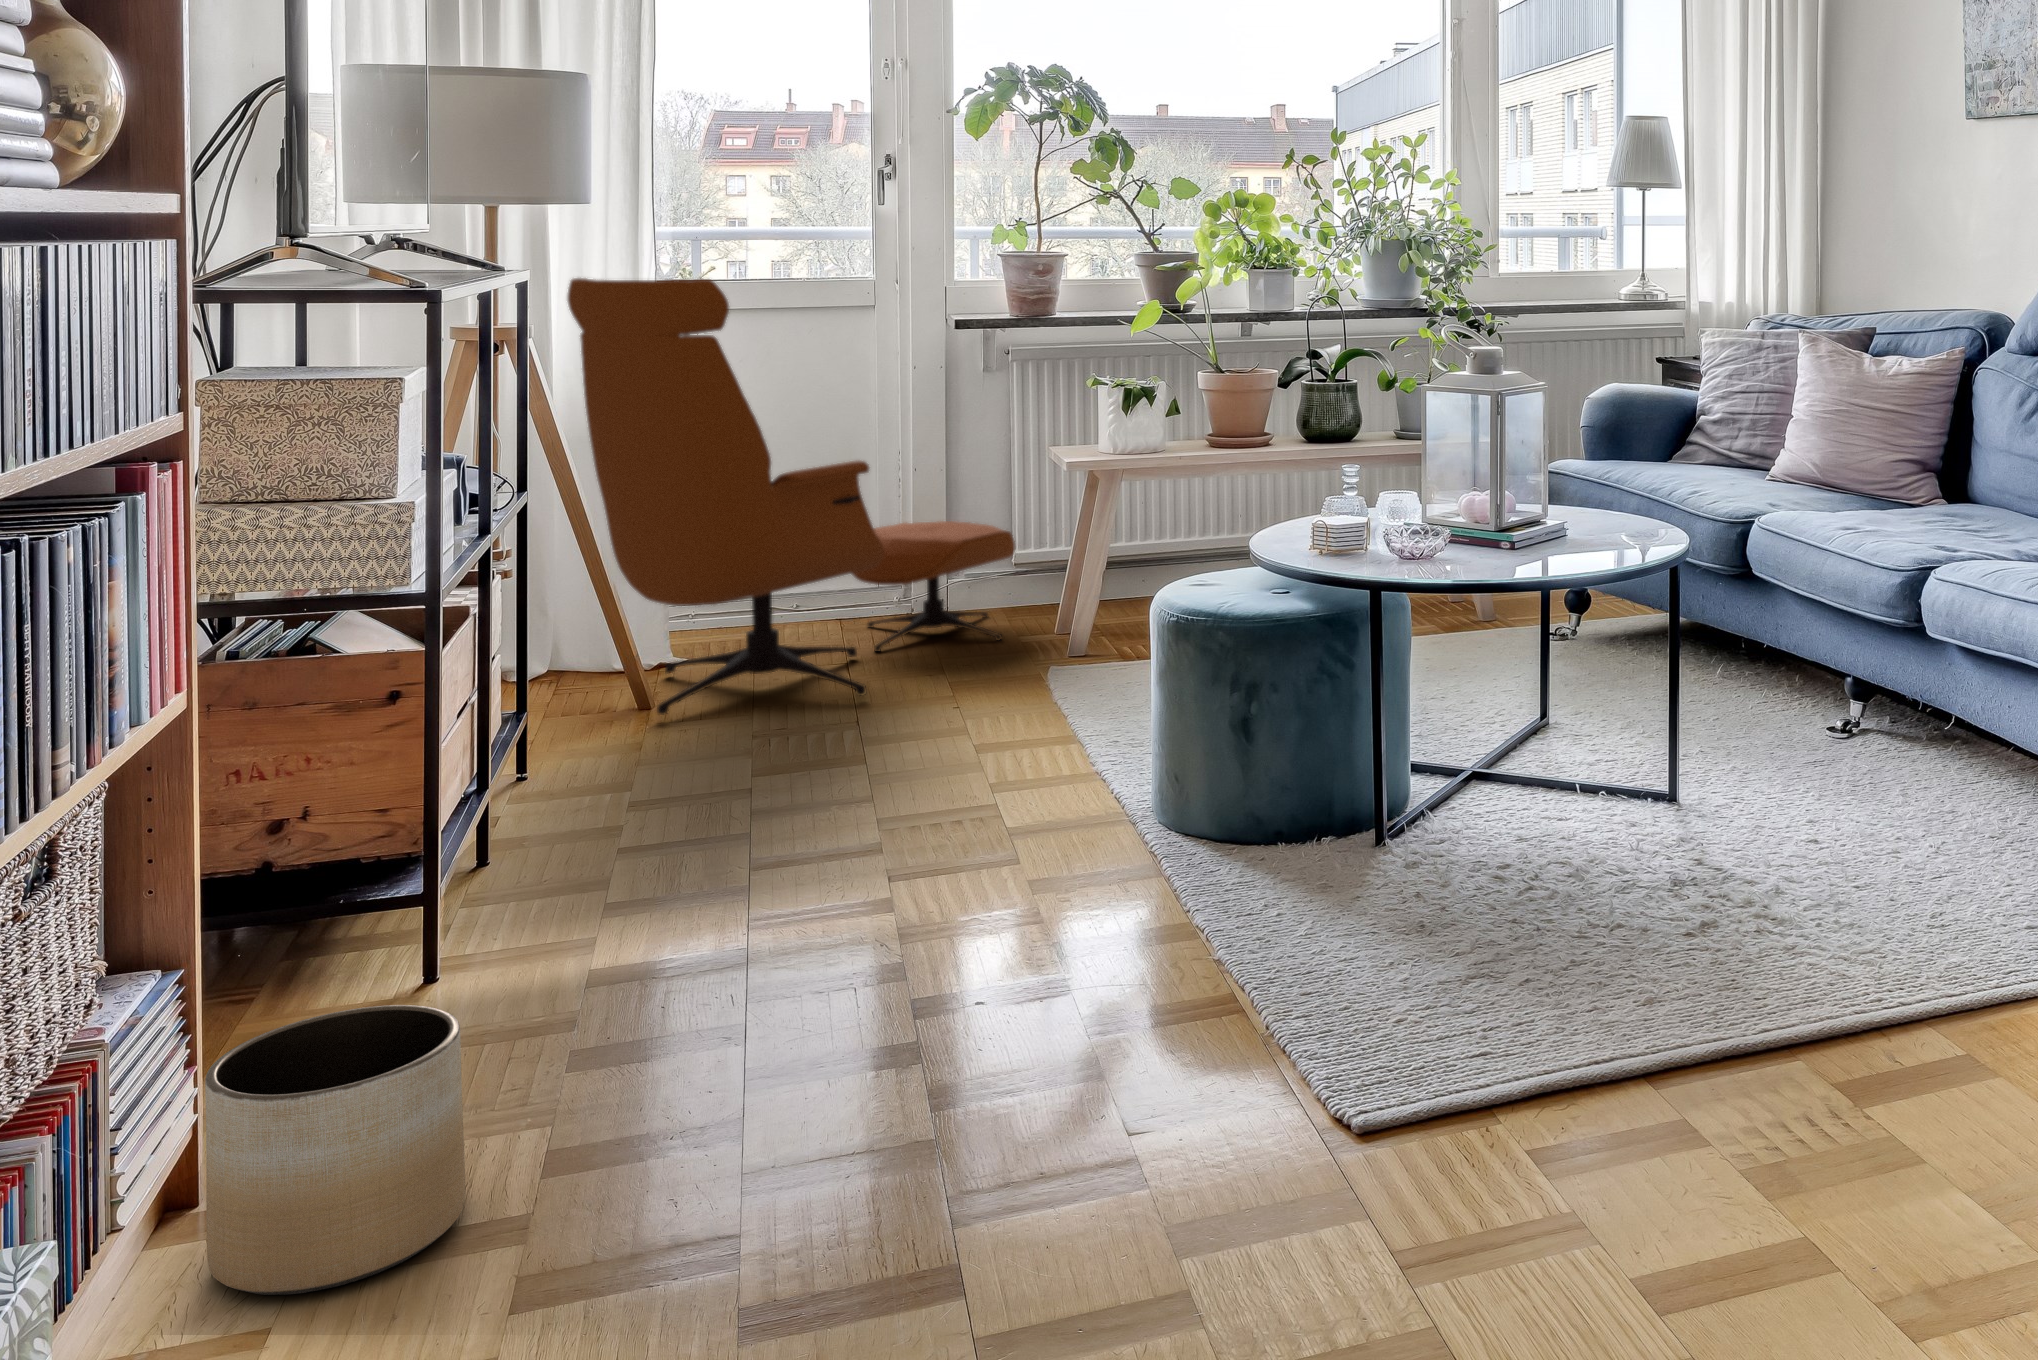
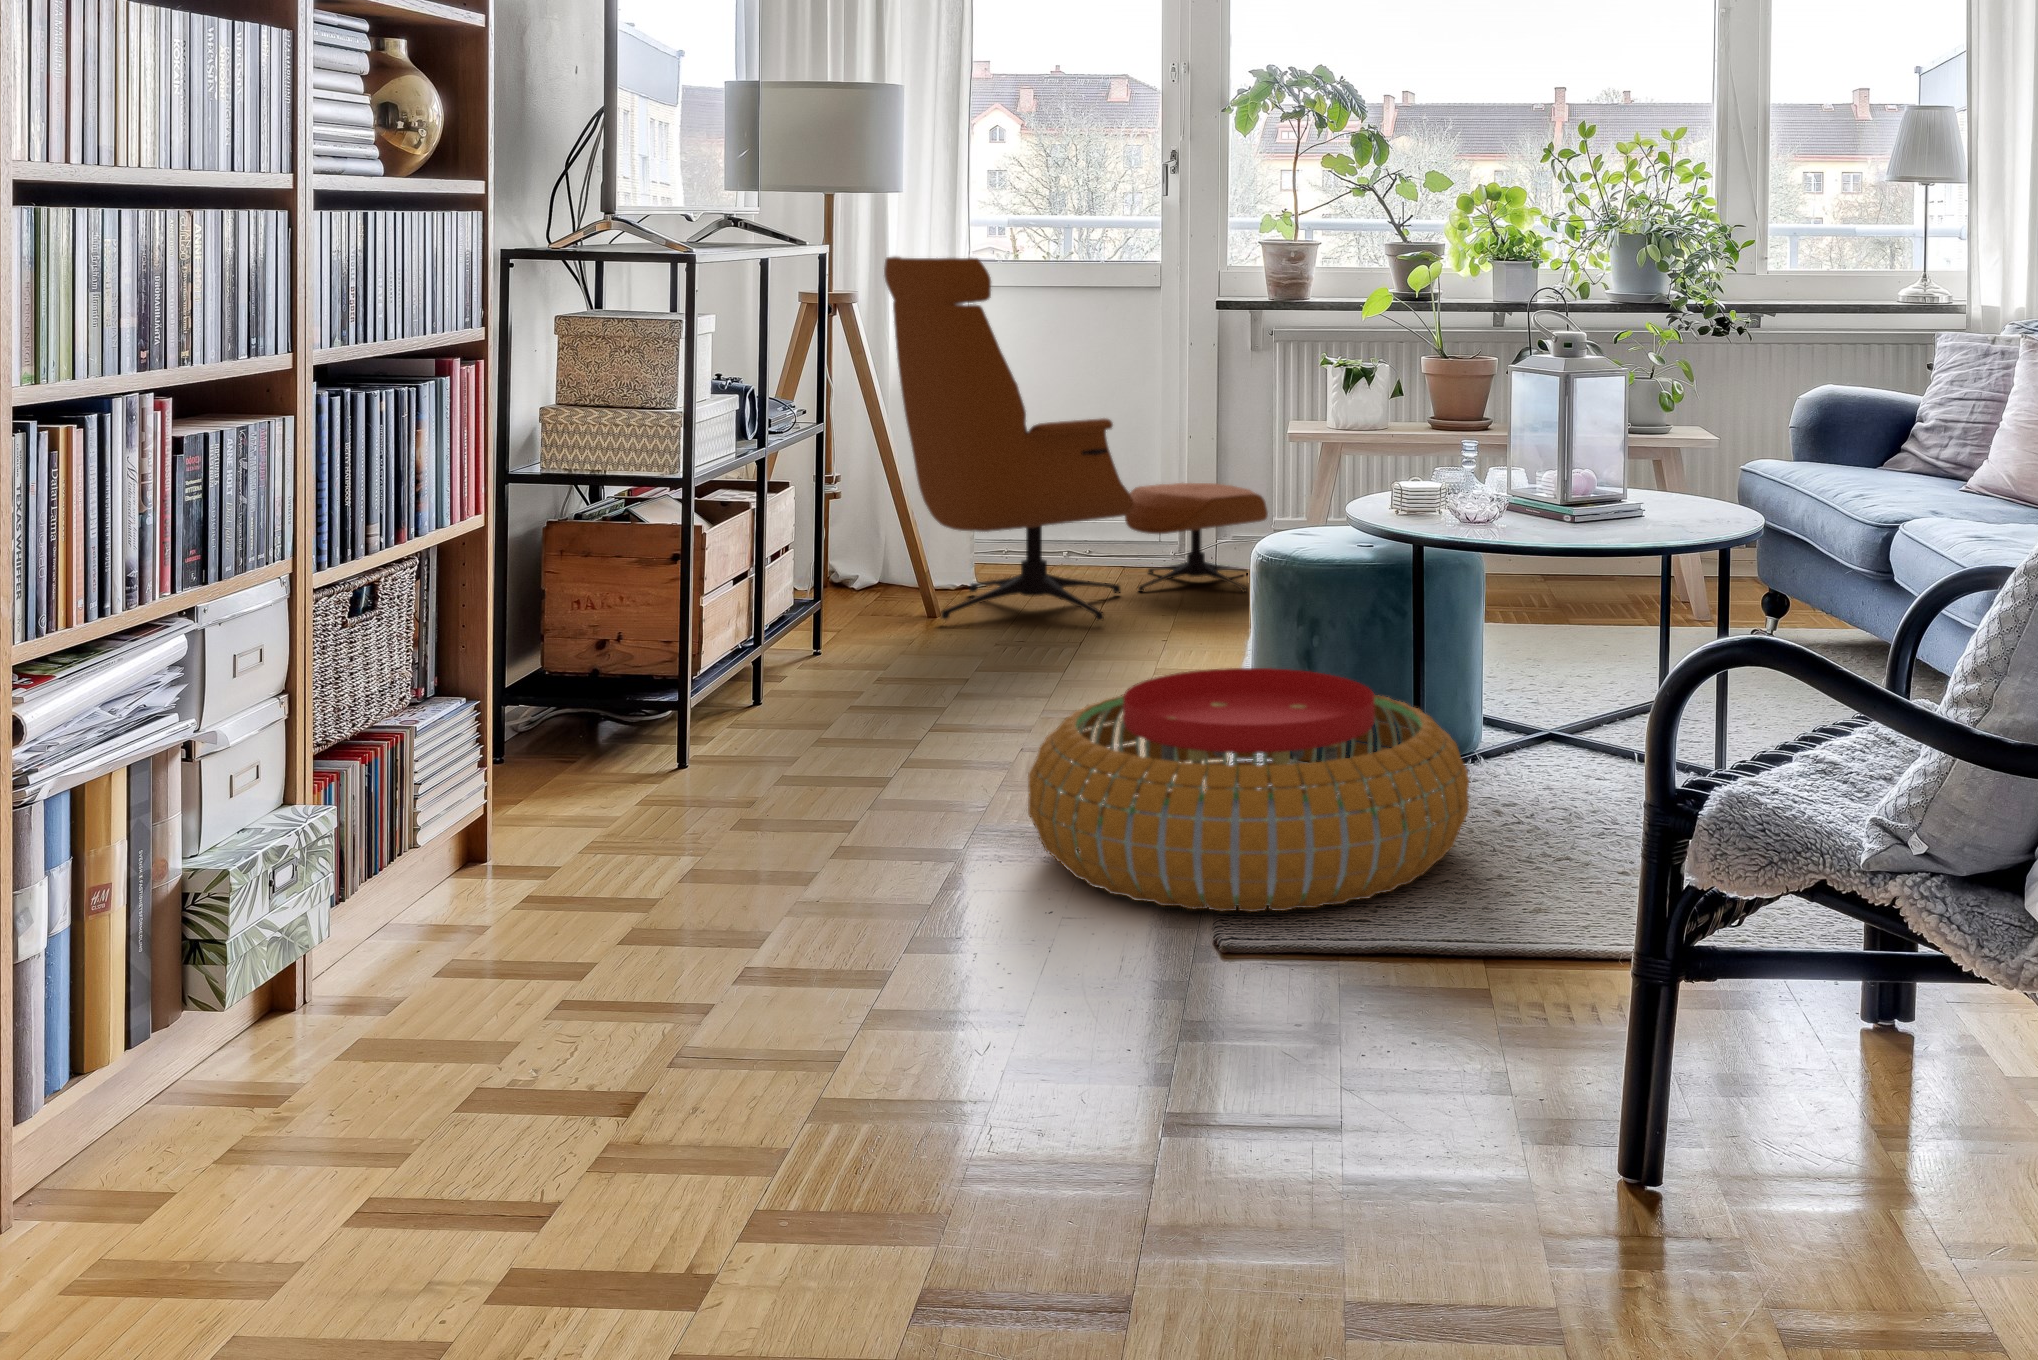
pouf: none [1021,761,1551,1087] -> present [1028,668,1469,912]
planter: present [205,1005,465,1295] -> none [465,742,620,911]

